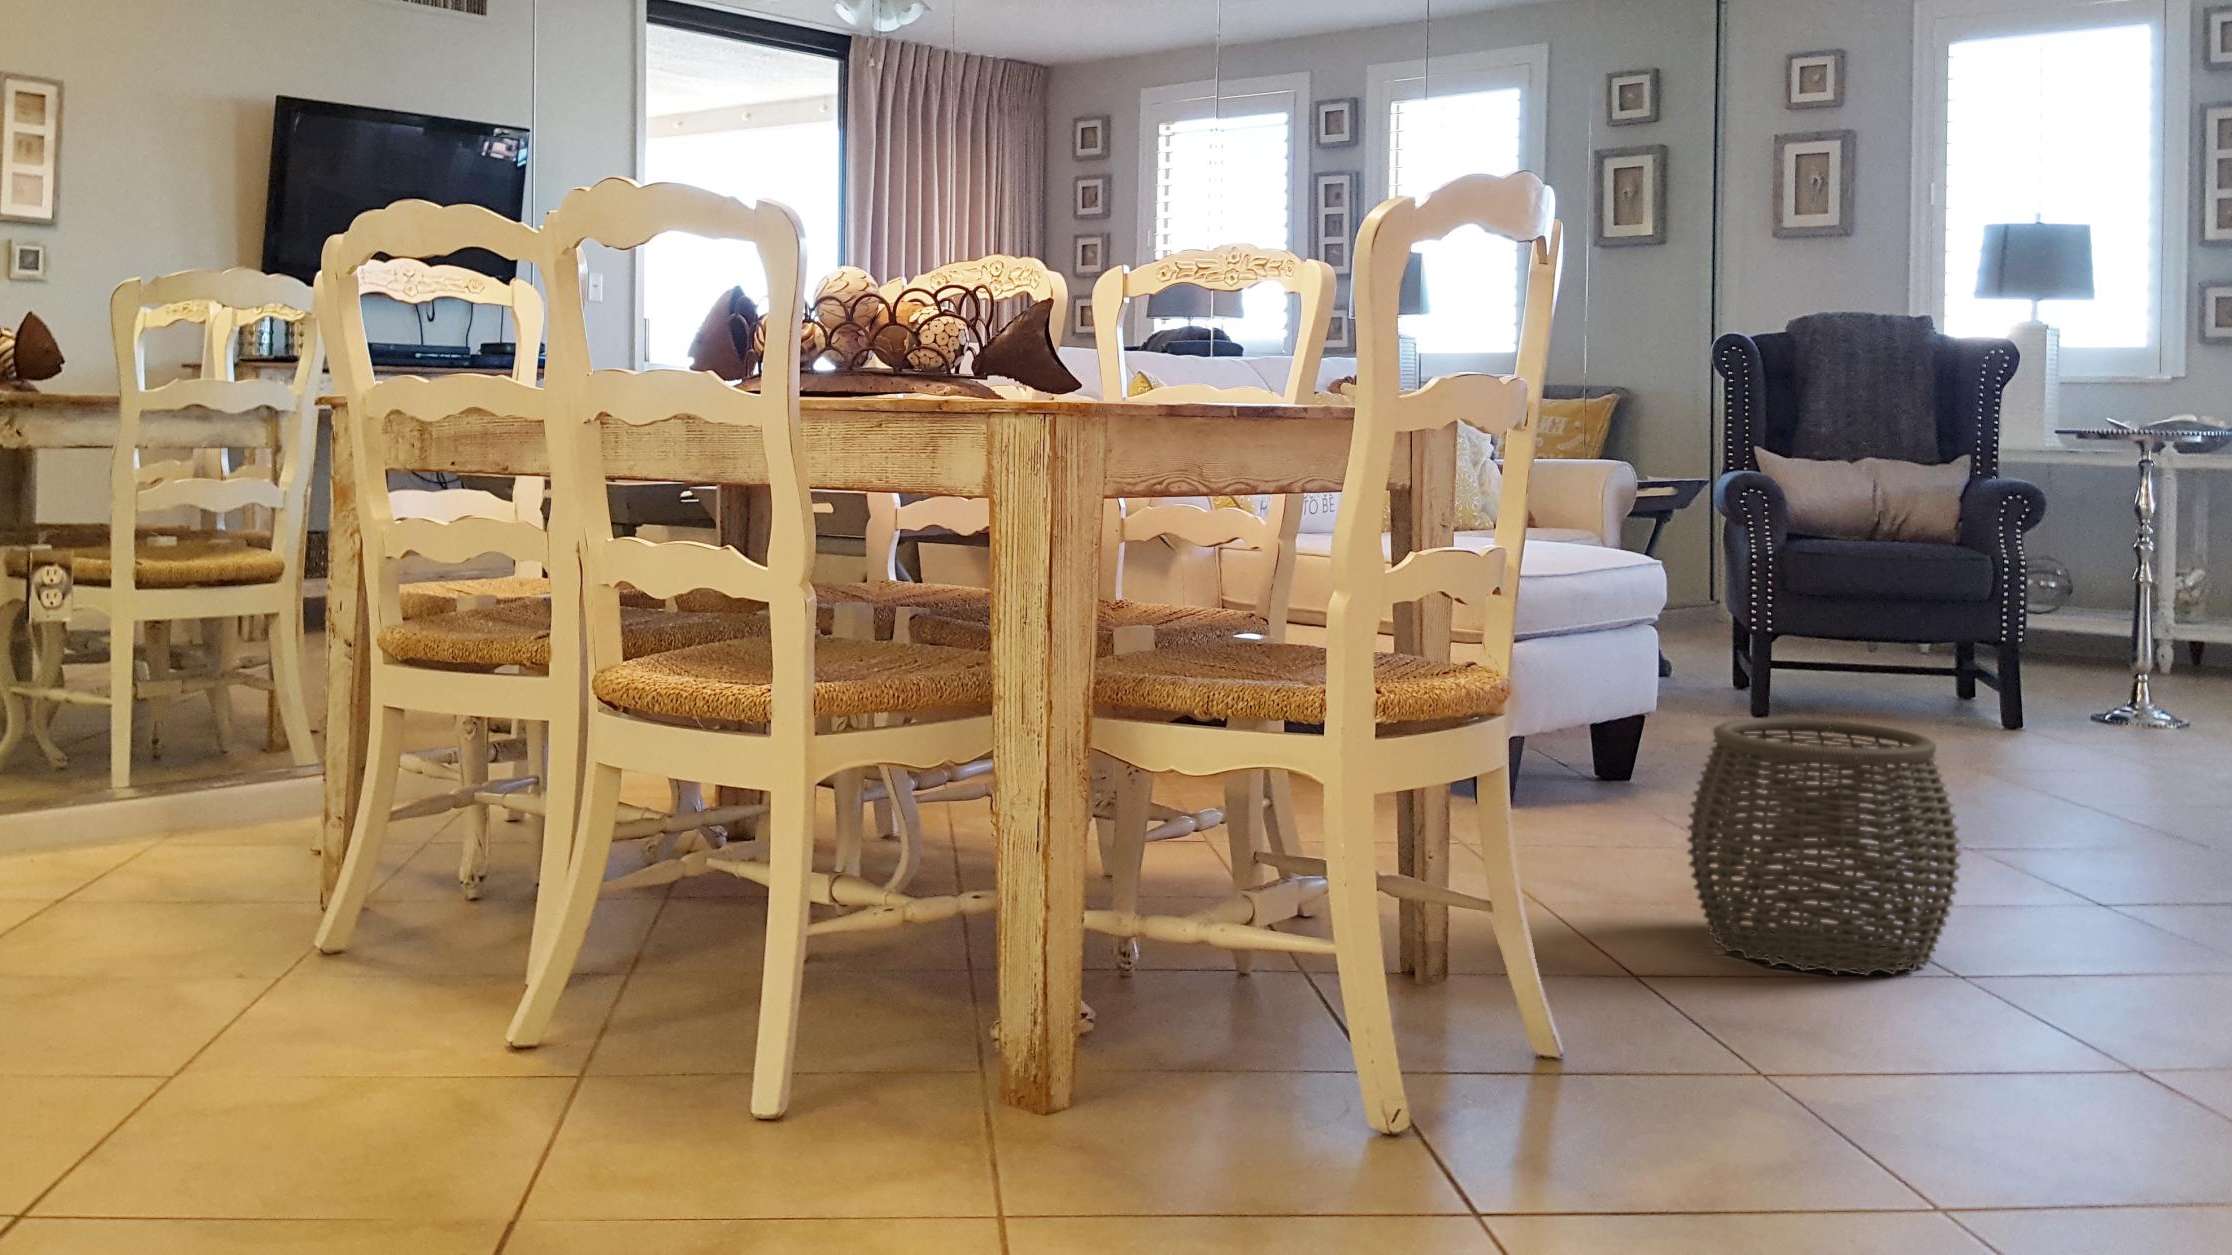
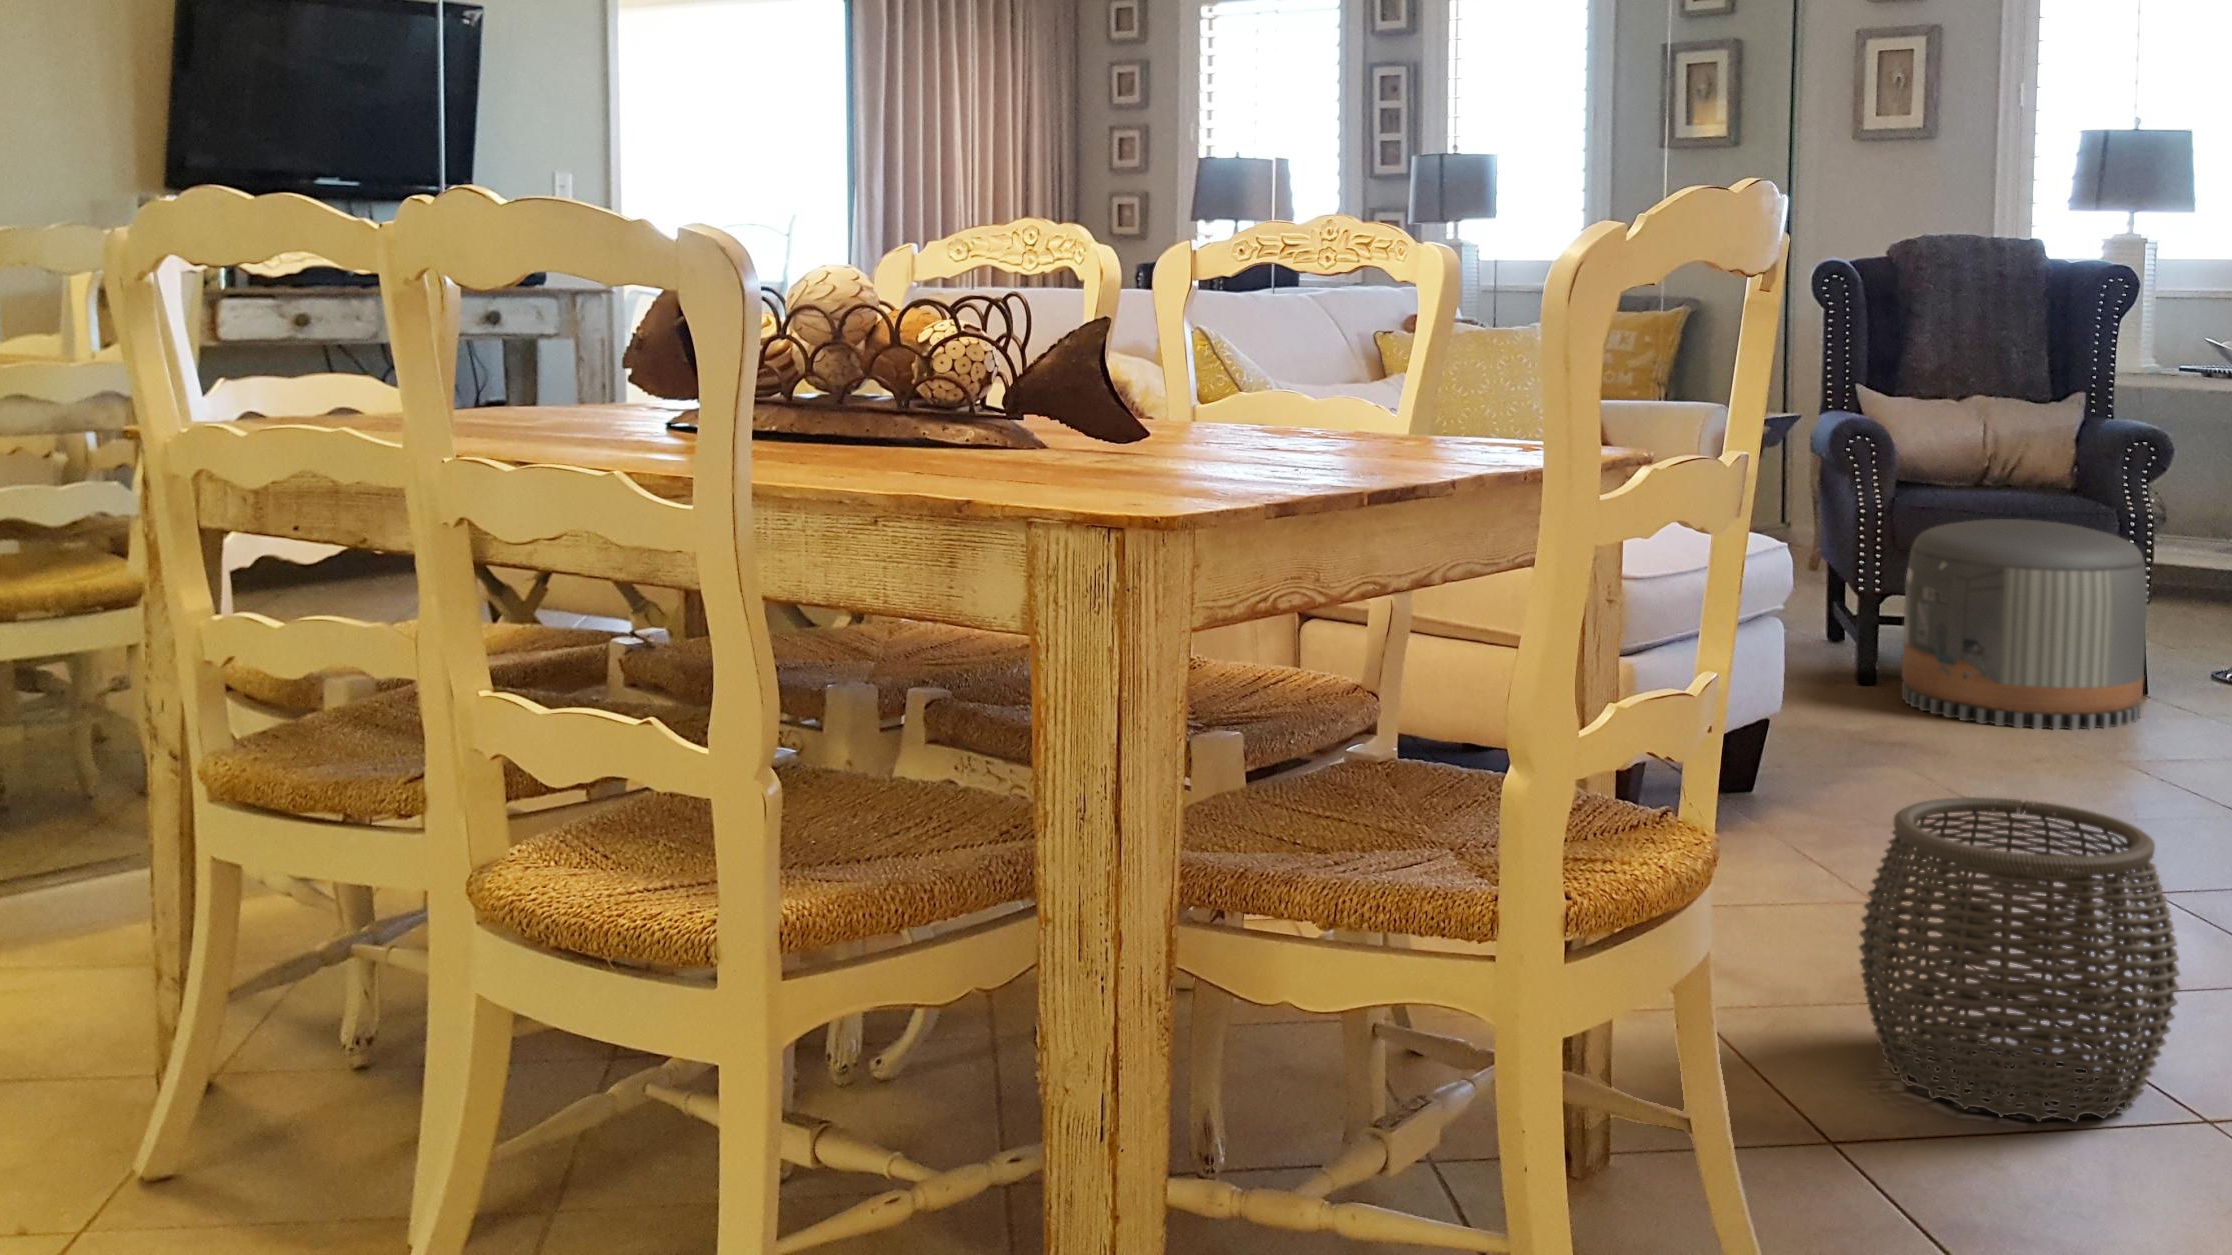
pouf: none [1797,561,2025,747] -> present [1902,519,2148,730]

